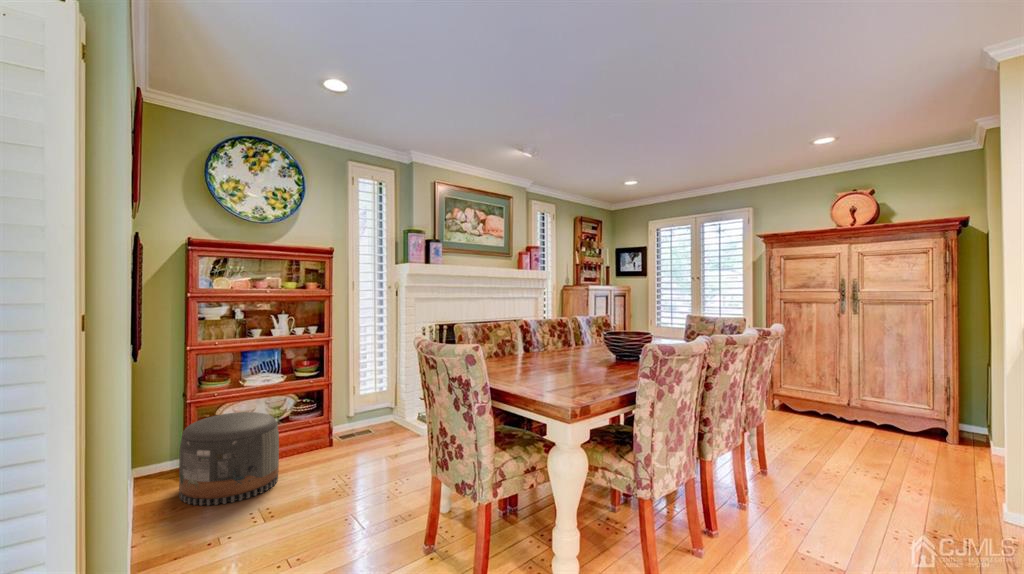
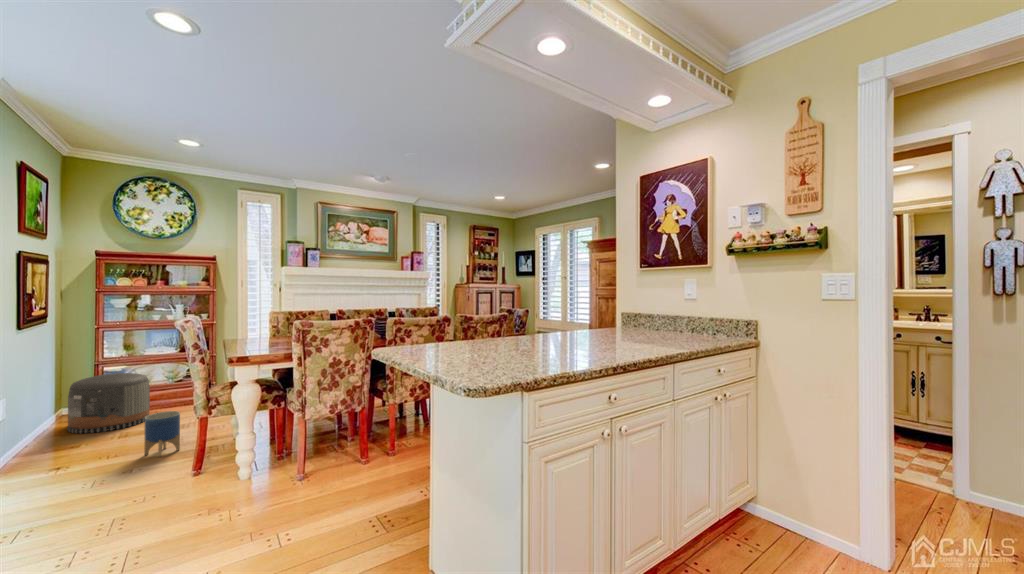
planter: none [356,473,398,544] -> present [144,411,180,457]

